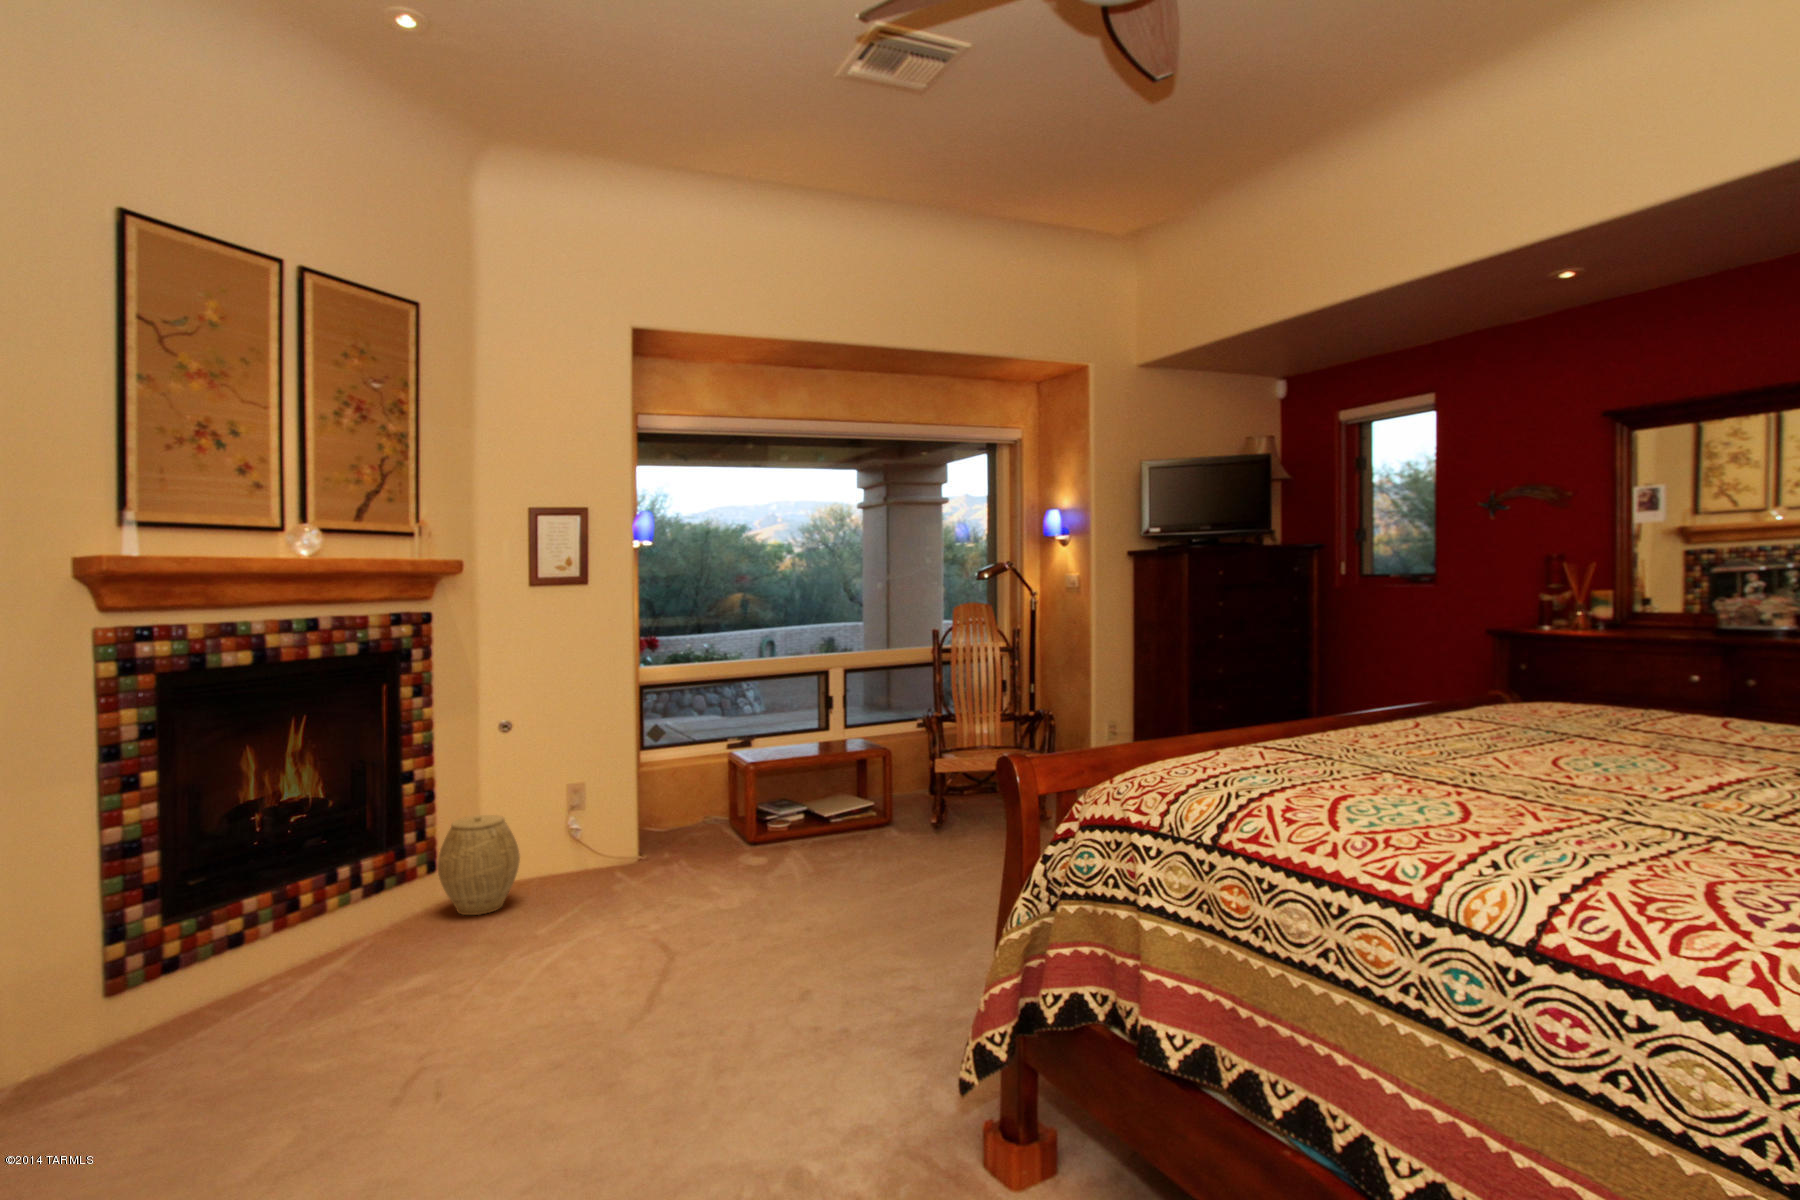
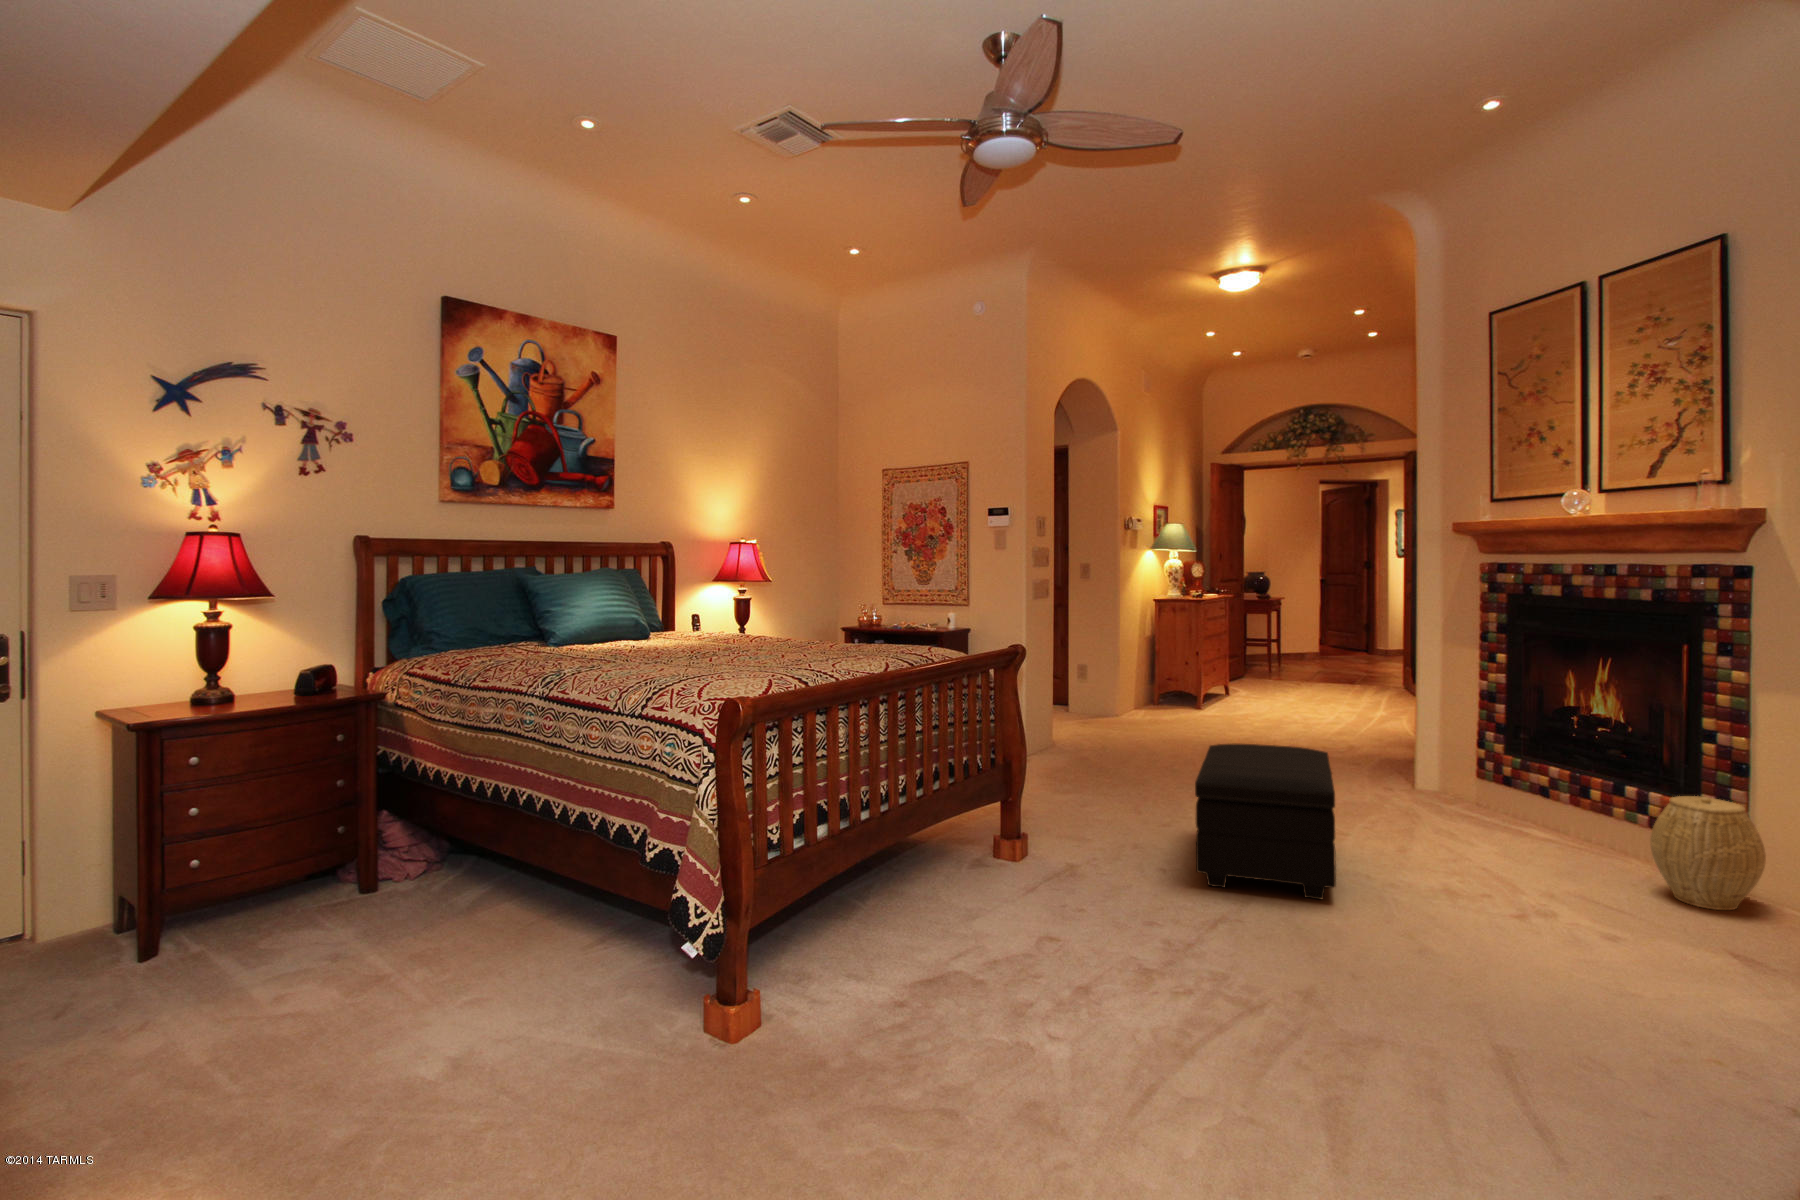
footstool: none [526,847,815,1085] -> present [1195,744,1336,899]

